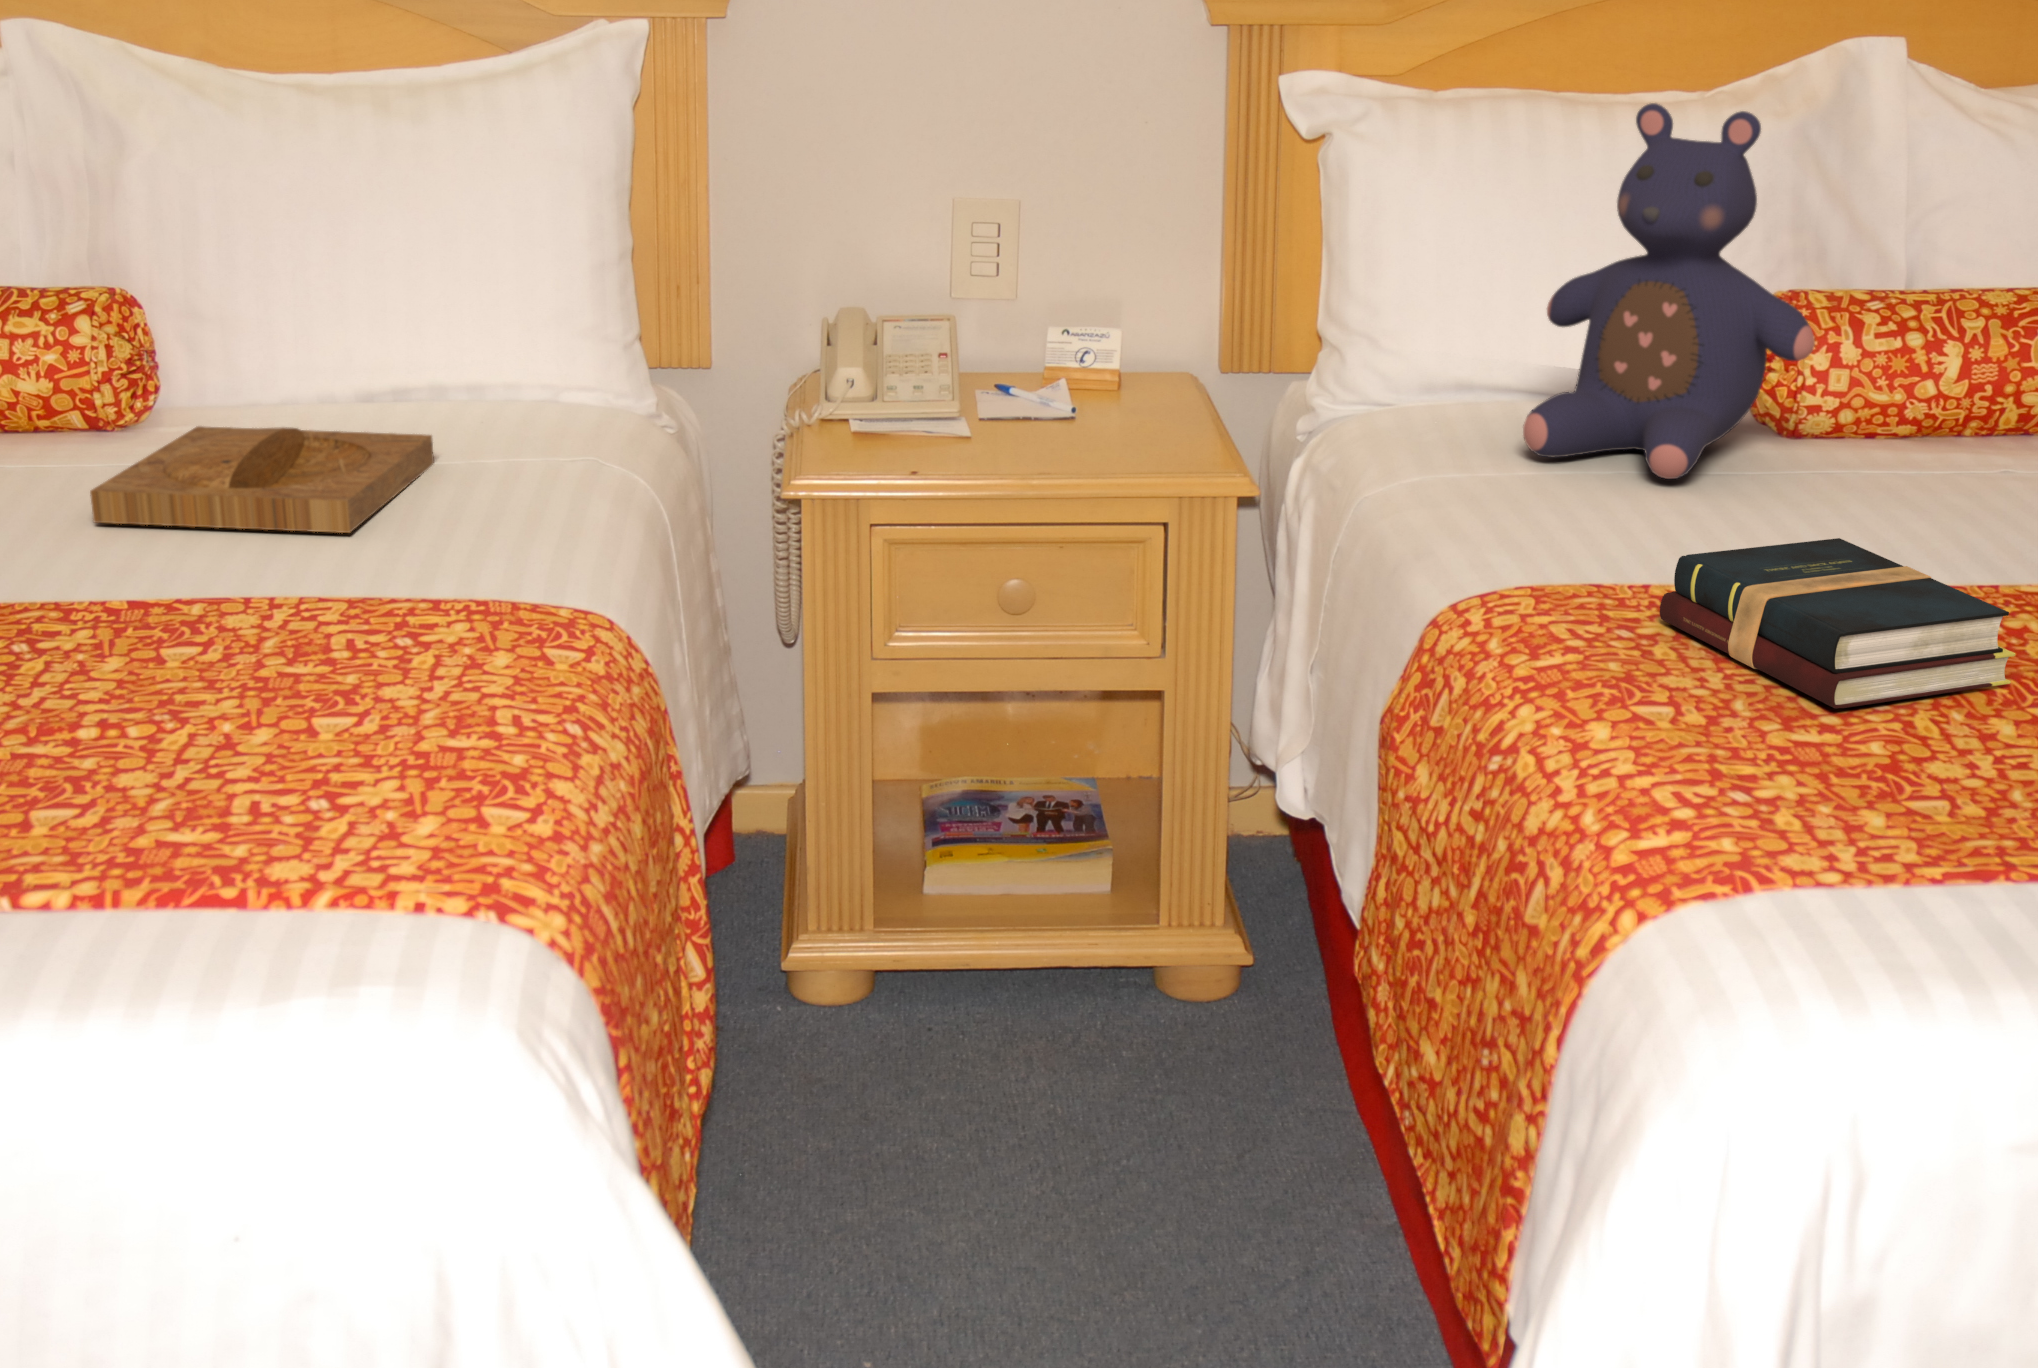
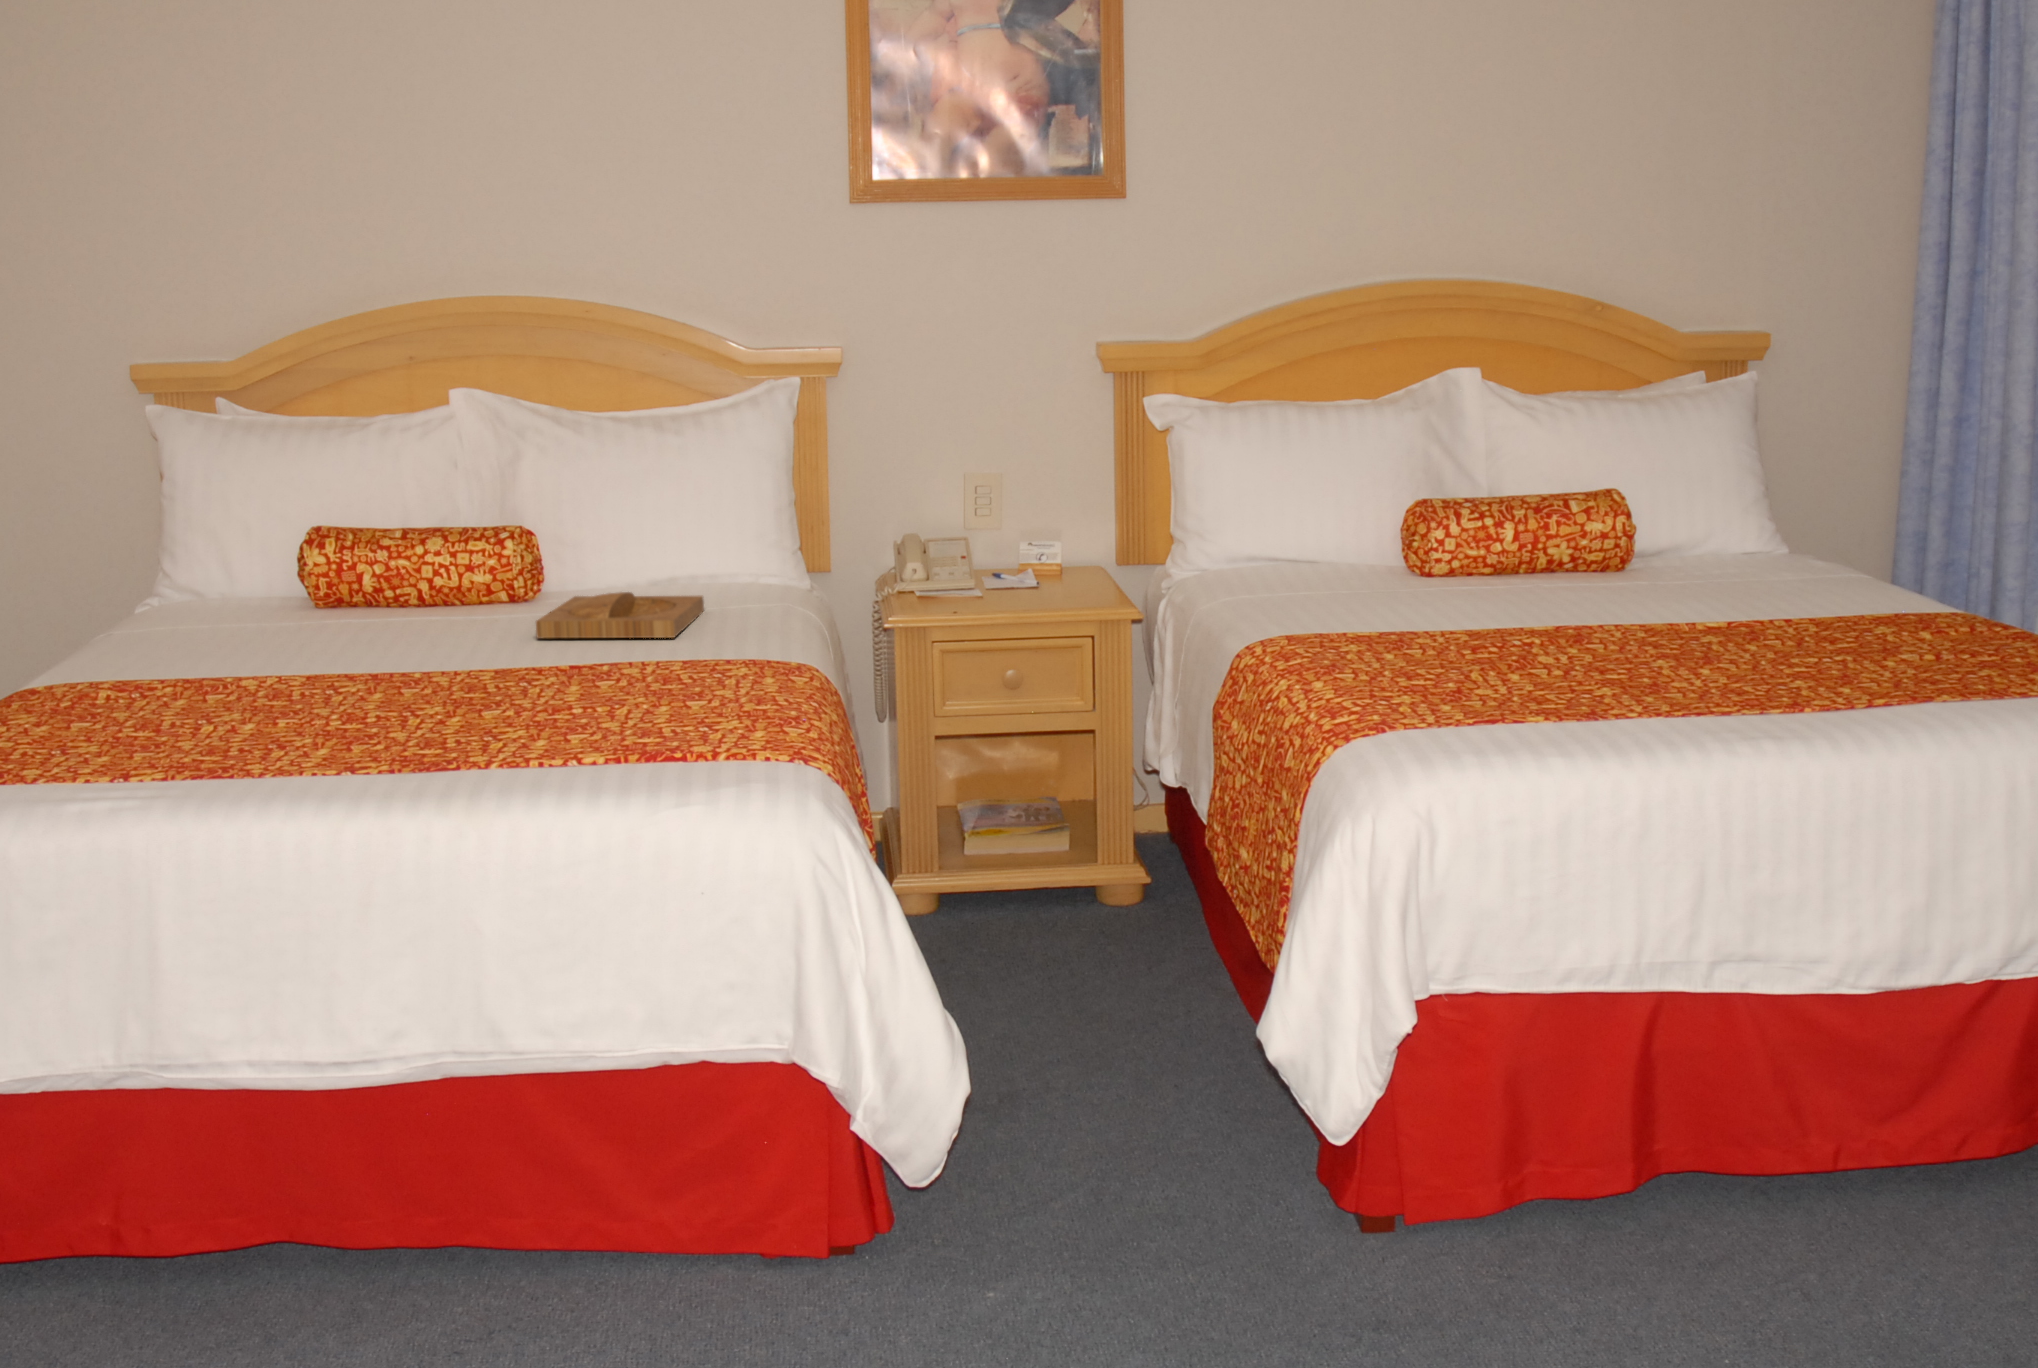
teddy bear: present [1523,103,1815,479] -> none [1285,403,1434,595]
hardback book: present [1660,538,2015,709] -> none [1350,604,1518,672]

